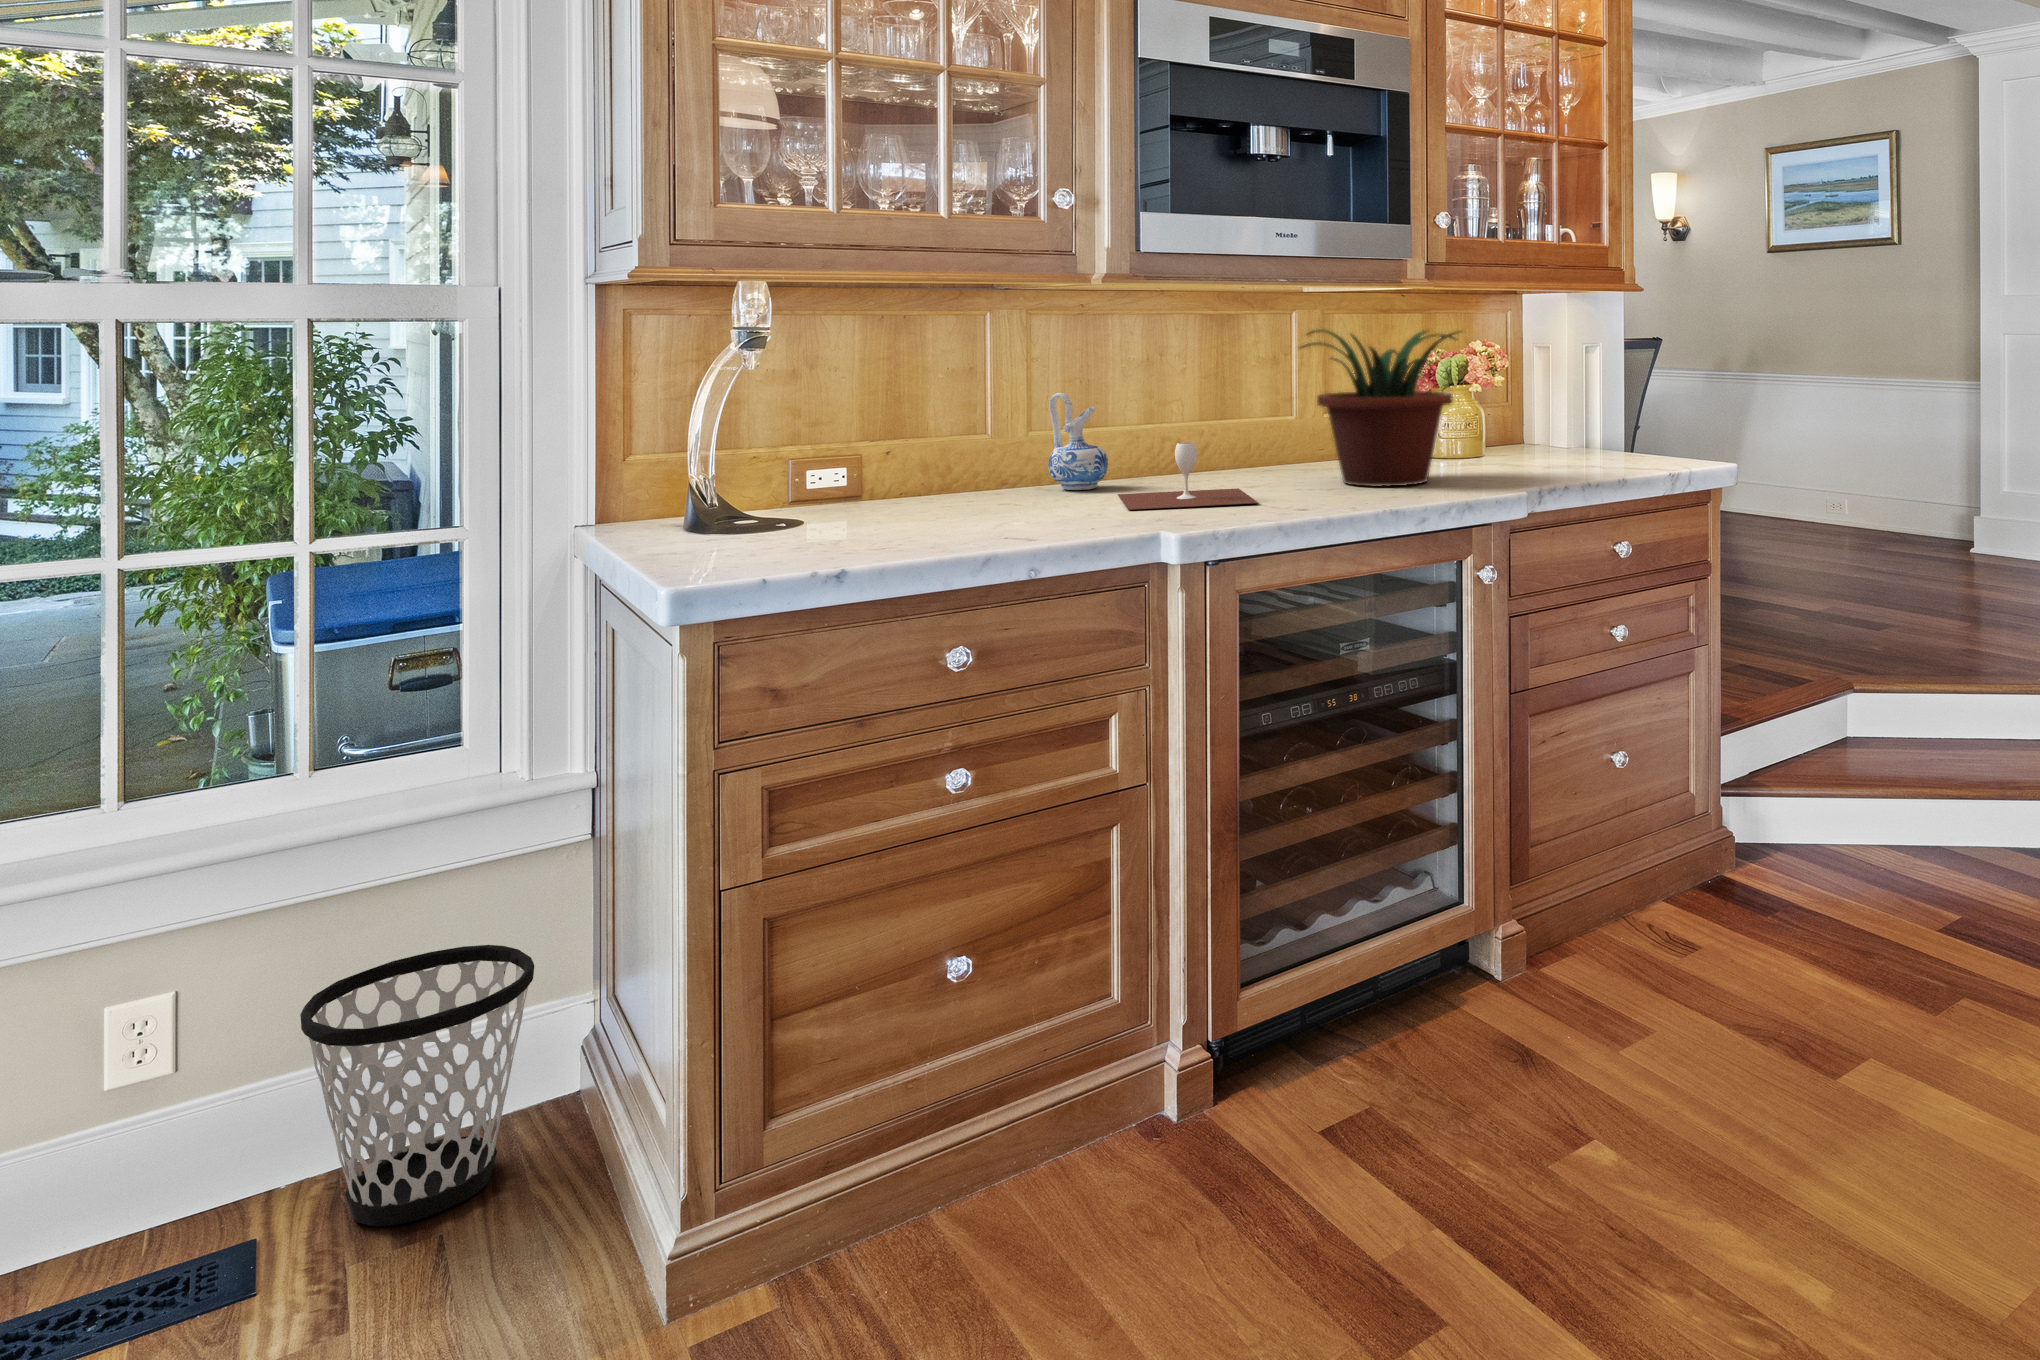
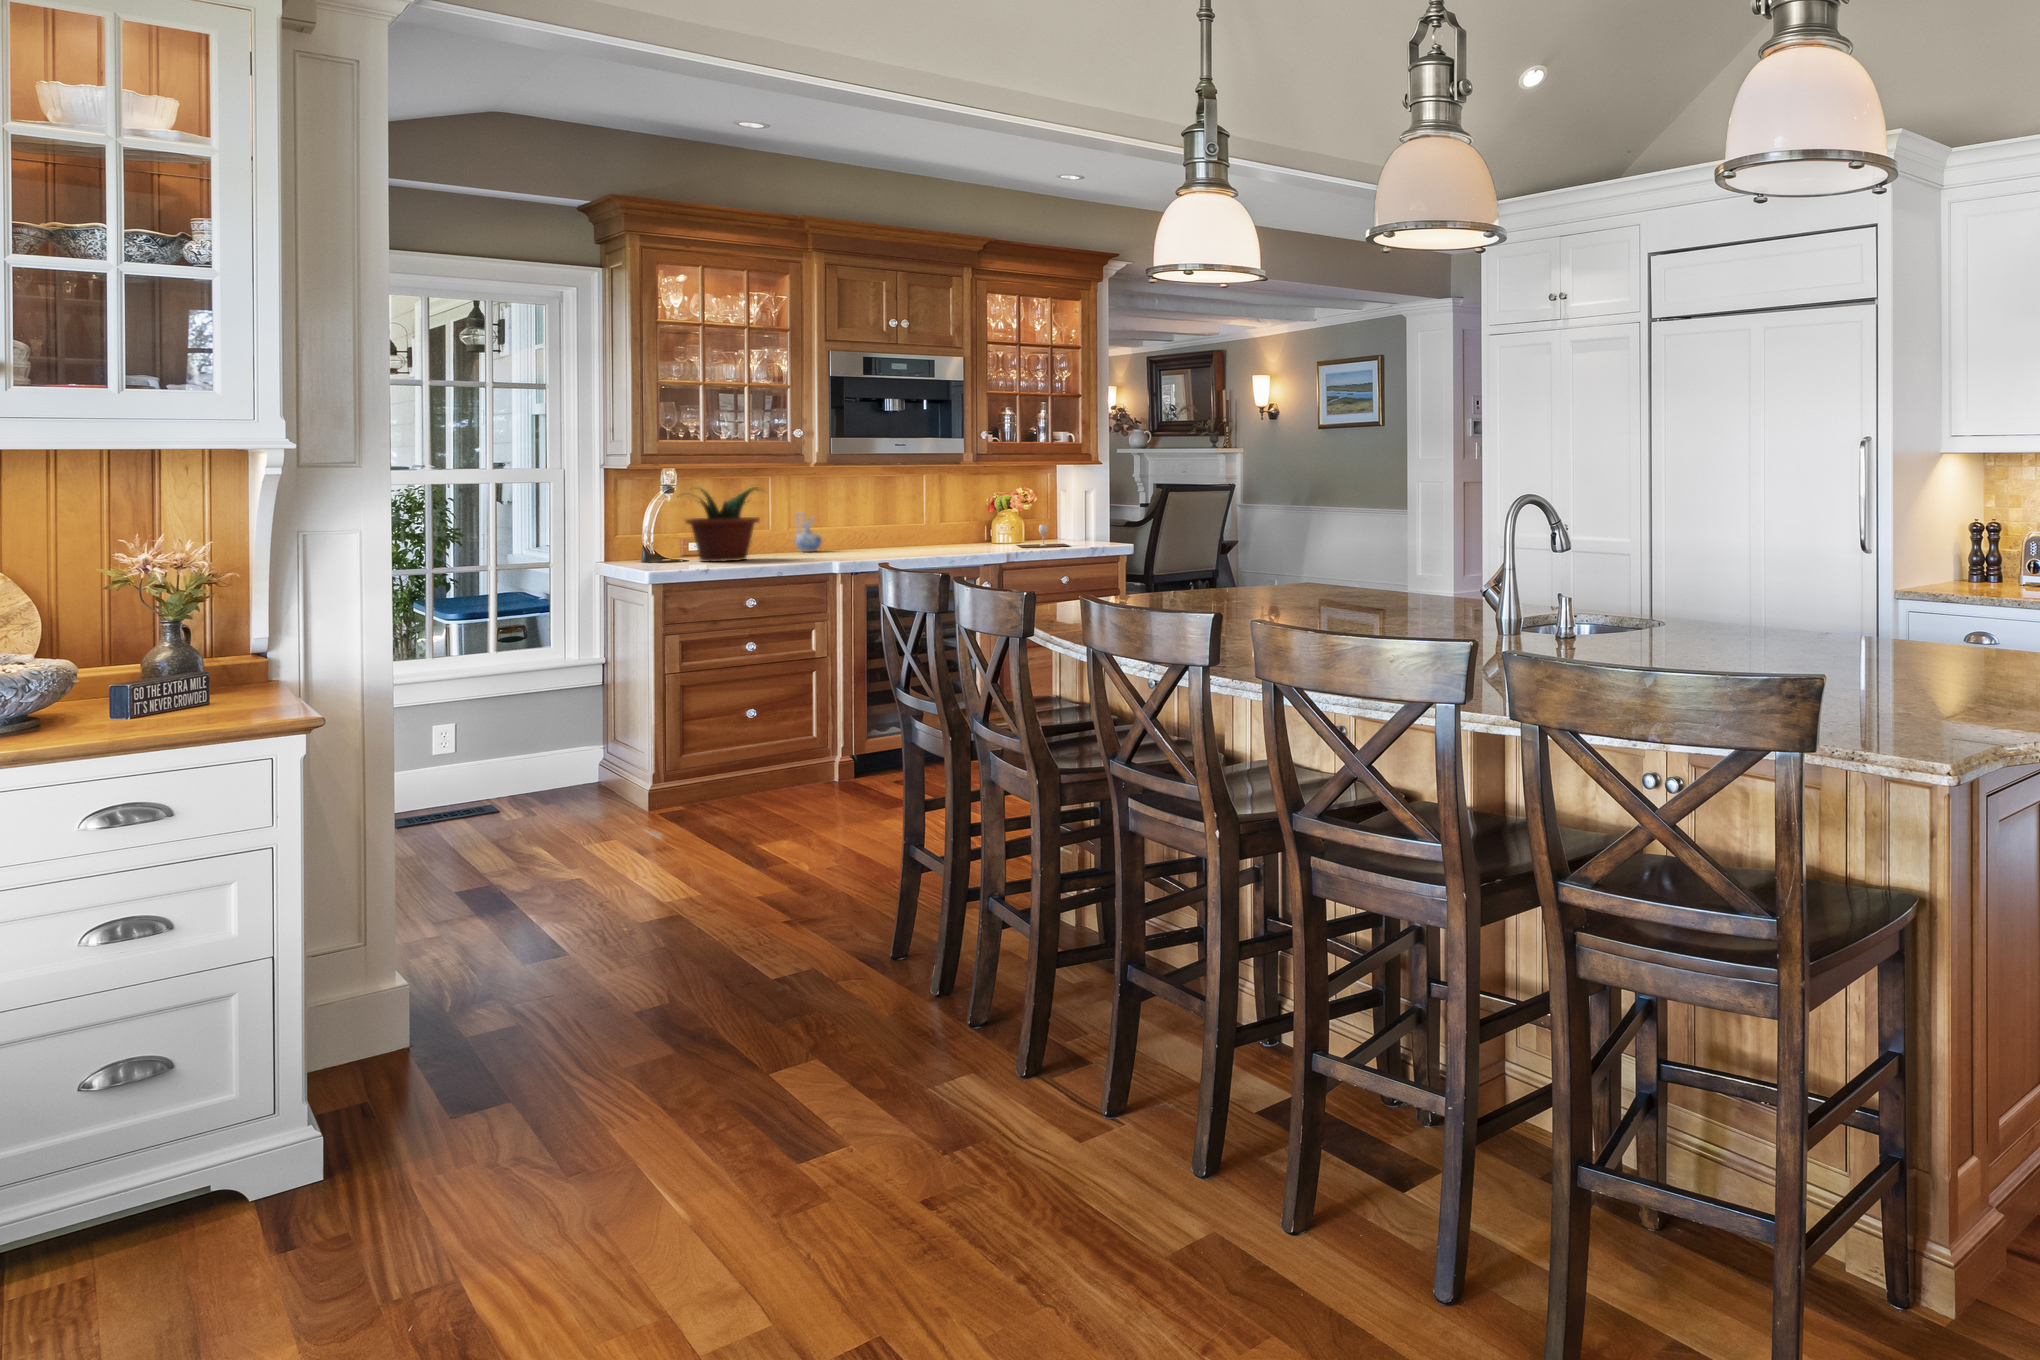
potted plant: present [1301,330,1461,486] -> present [678,487,760,562]
wine glass: present [1118,442,1258,510] -> present [1017,524,1069,548]
wastebasket: present [300,945,534,1226] -> none [505,718,587,804]

